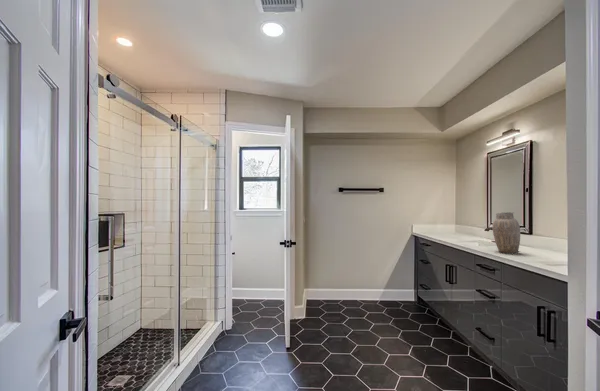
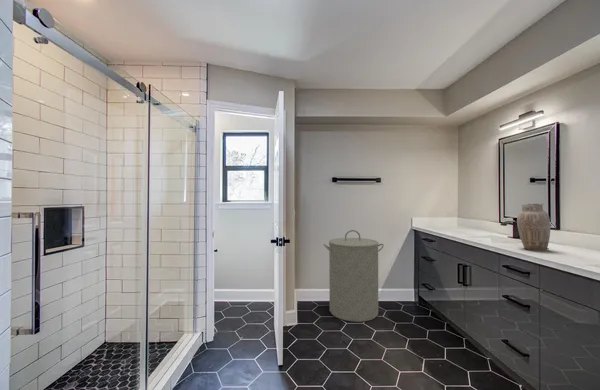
laundry hamper: none [328,235,383,318] -> present [323,230,384,322]

